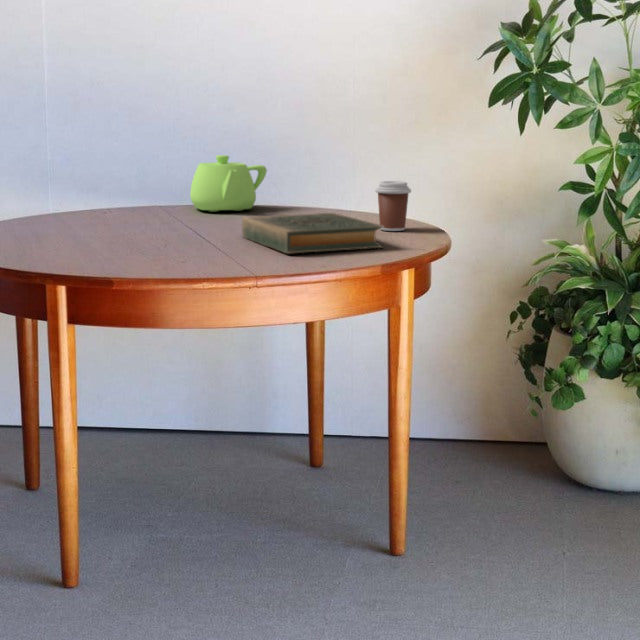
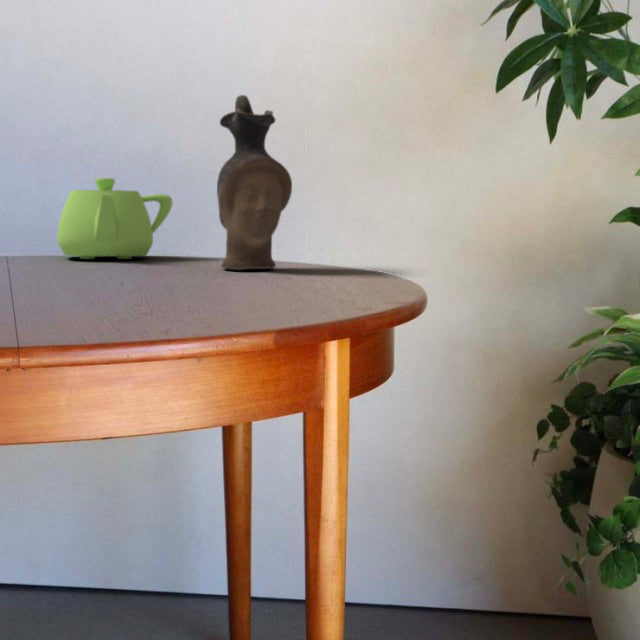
ceramic pitcher: none [313,106,361,221] -> present [217,95,292,270]
coffee cup: present [375,181,411,231] -> none [301,200,360,280]
hardback book: present [242,213,384,253] -> none [65,249,285,300]

